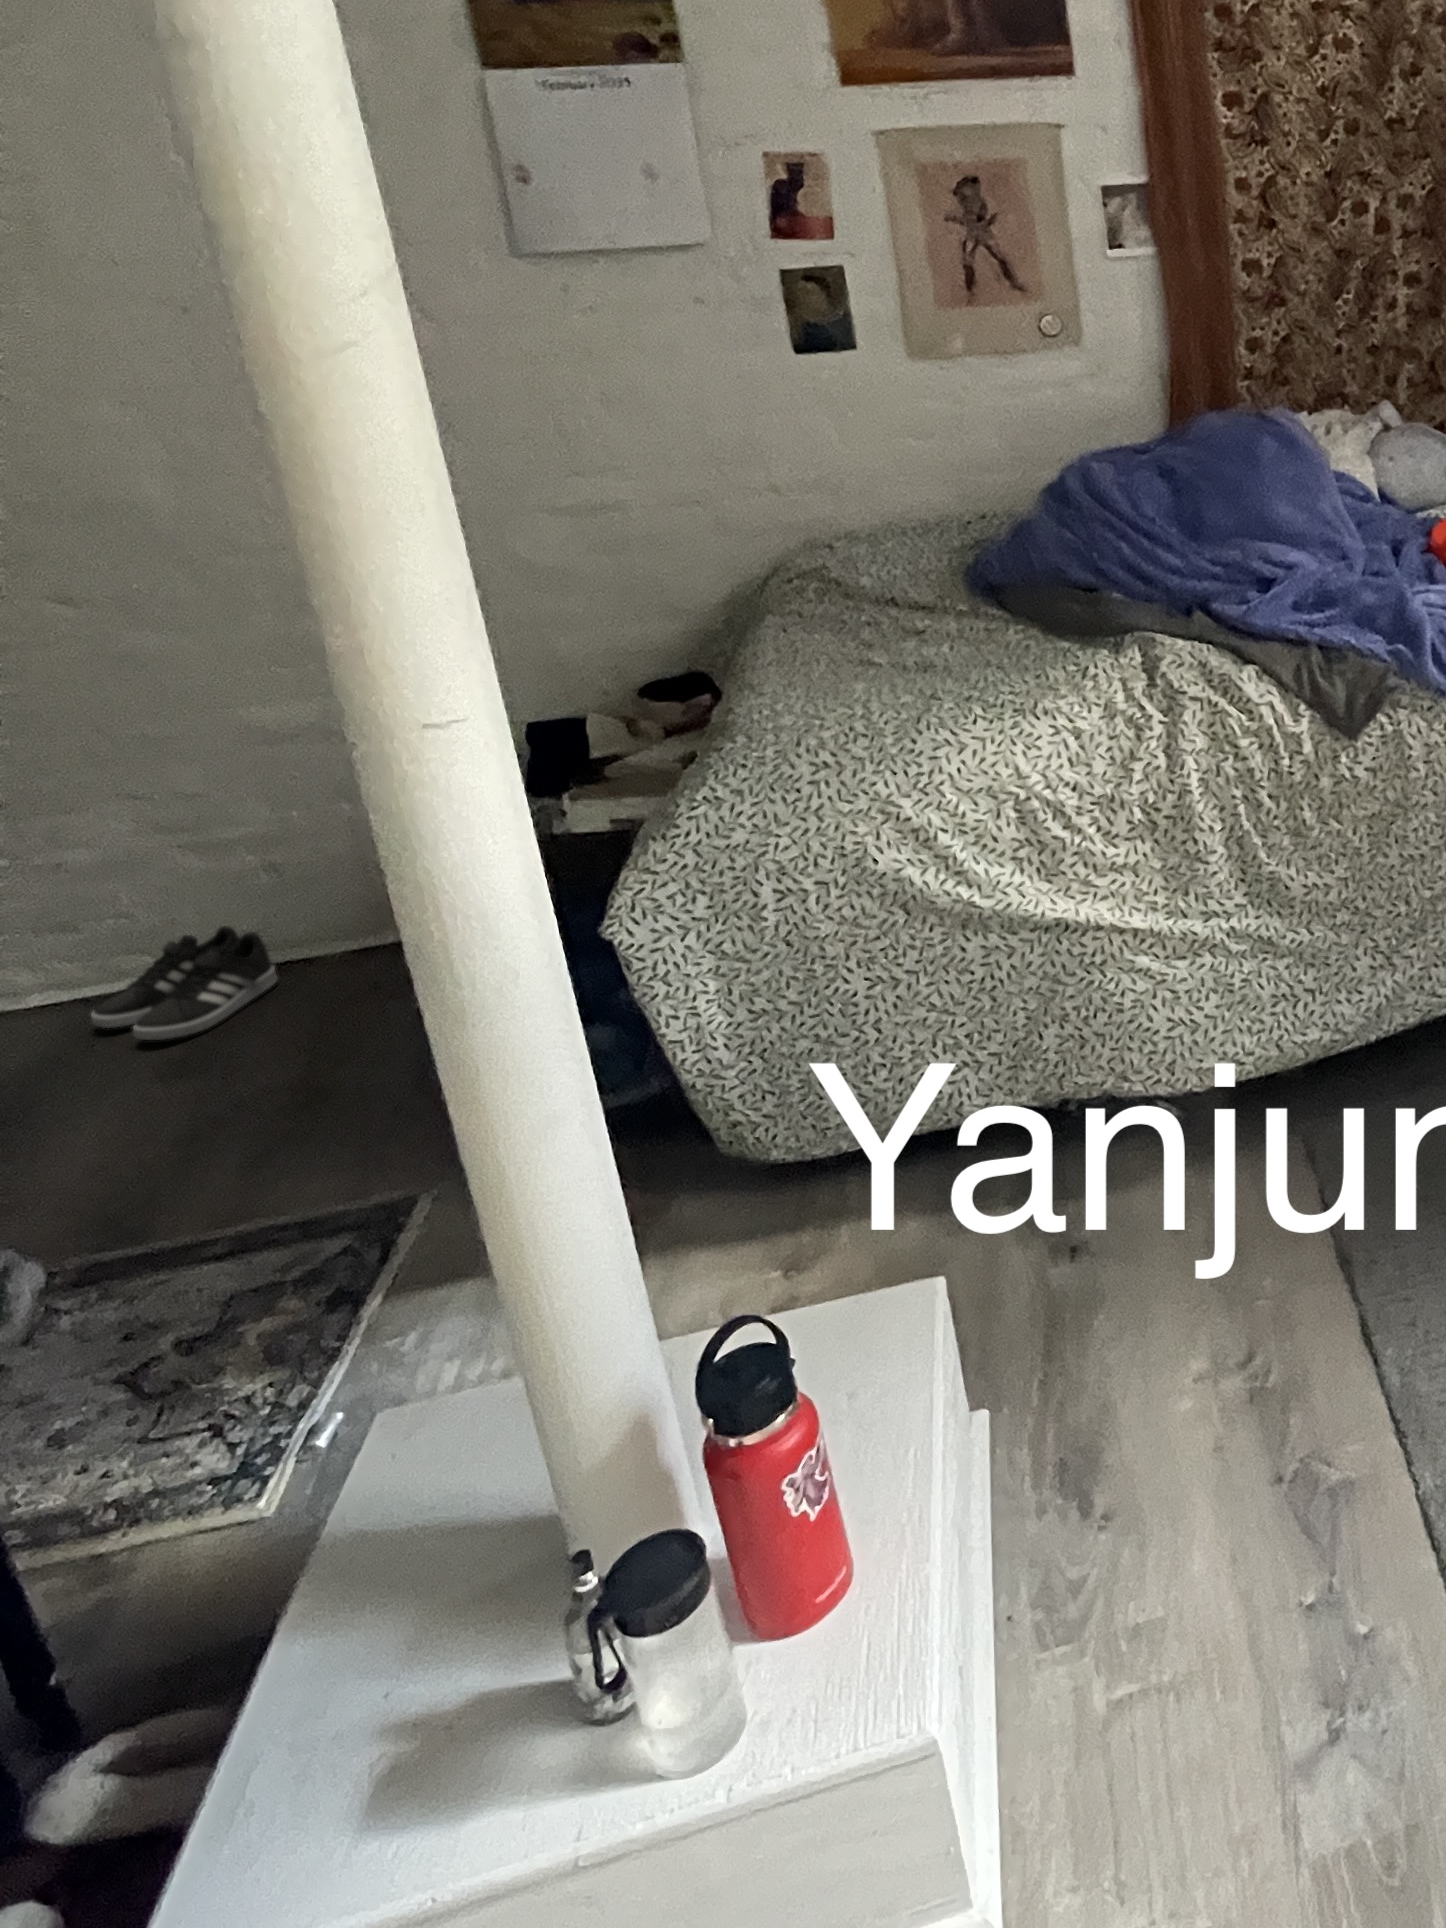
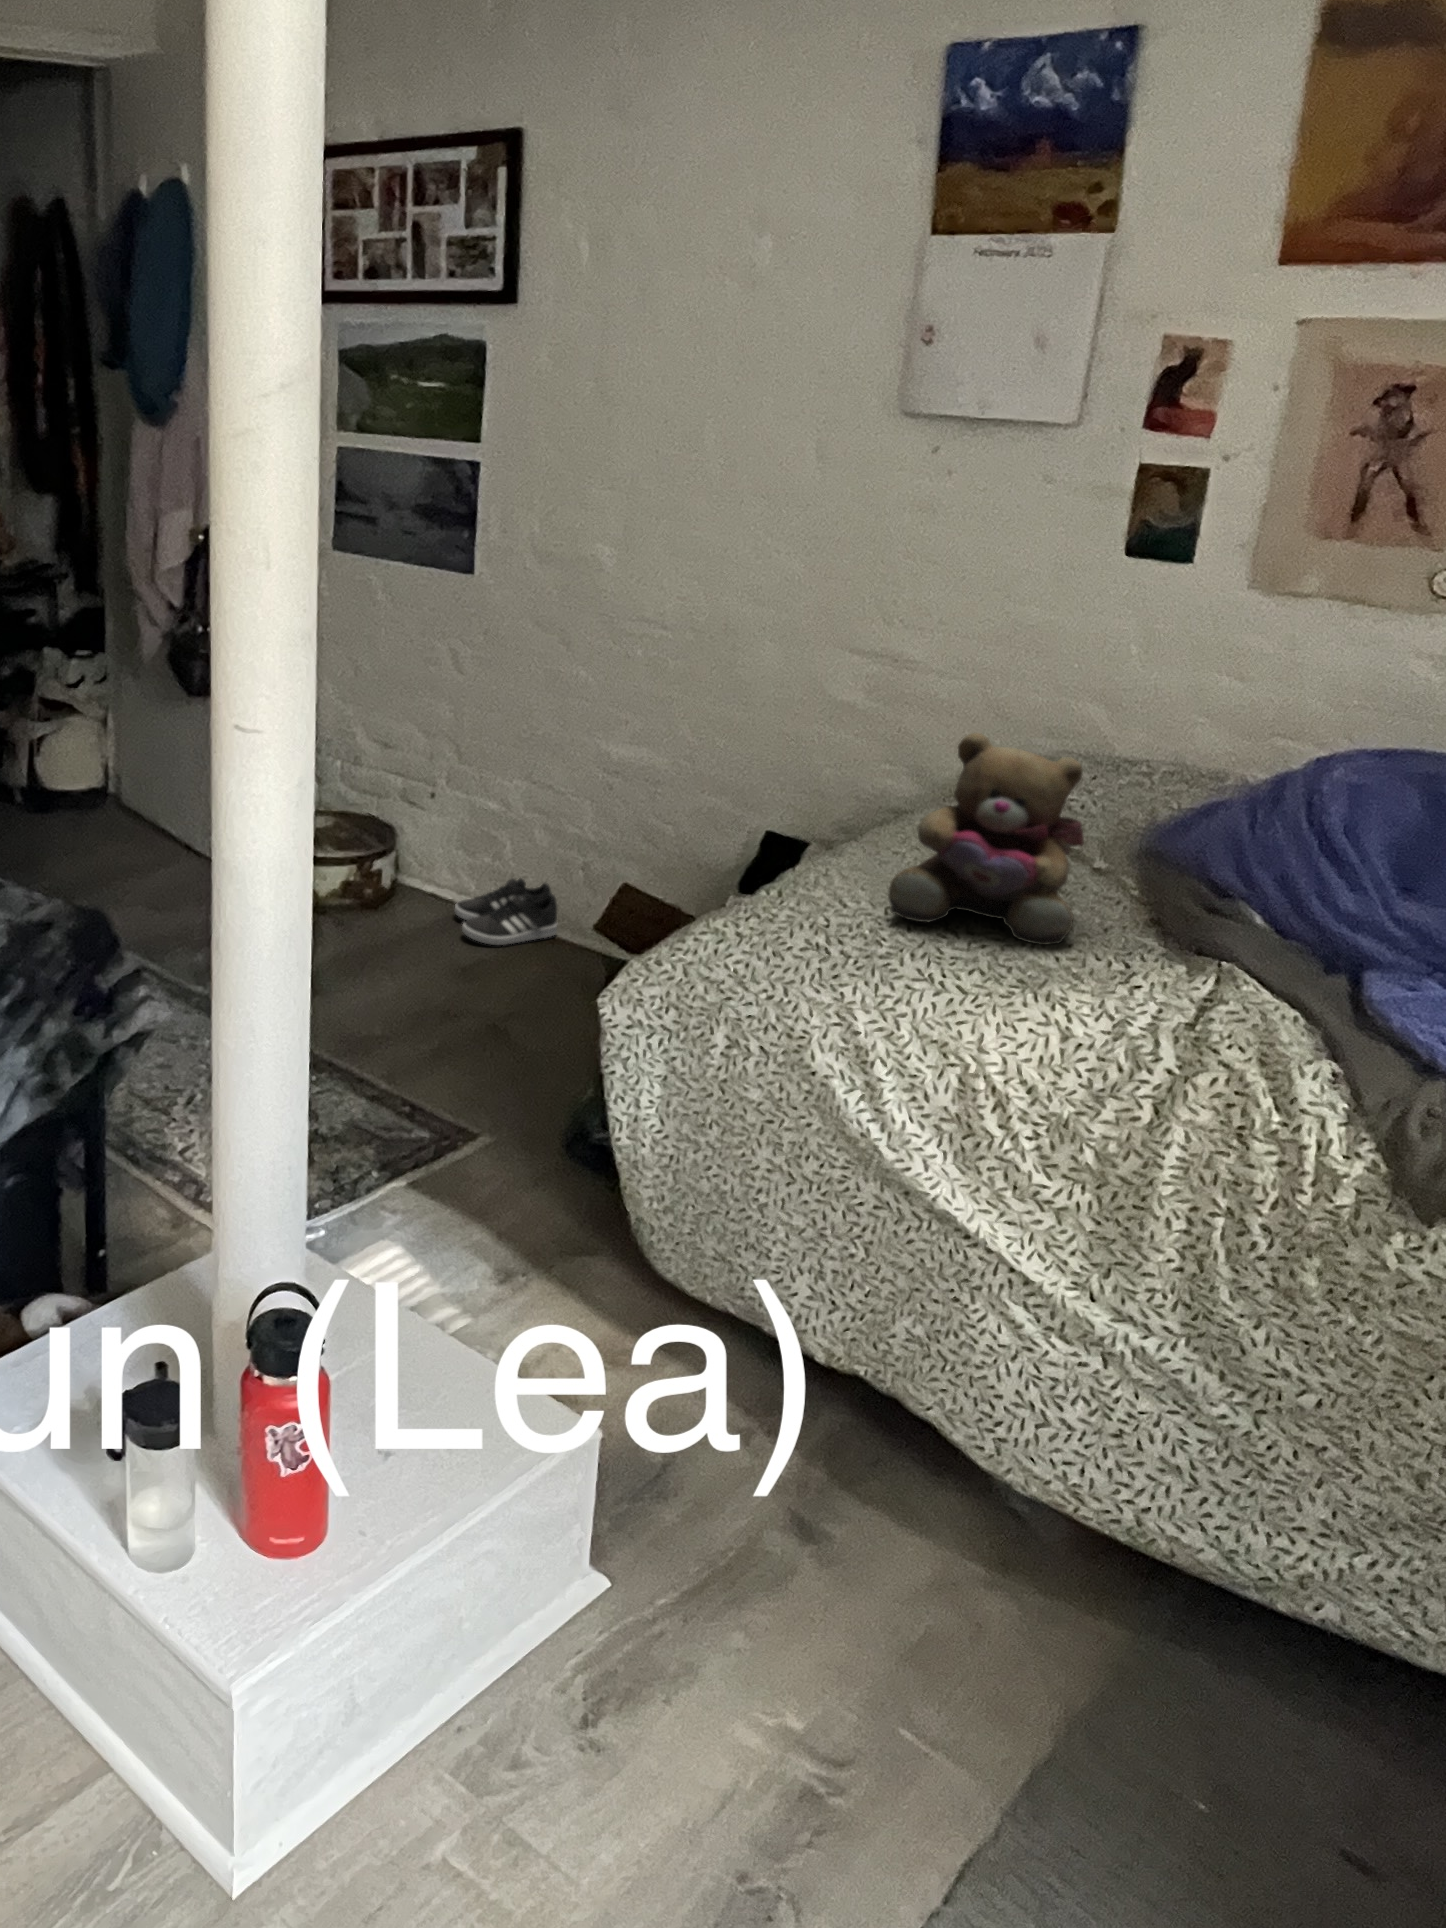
teddy bear: none [852,512,1011,706] -> present [888,733,1084,945]

